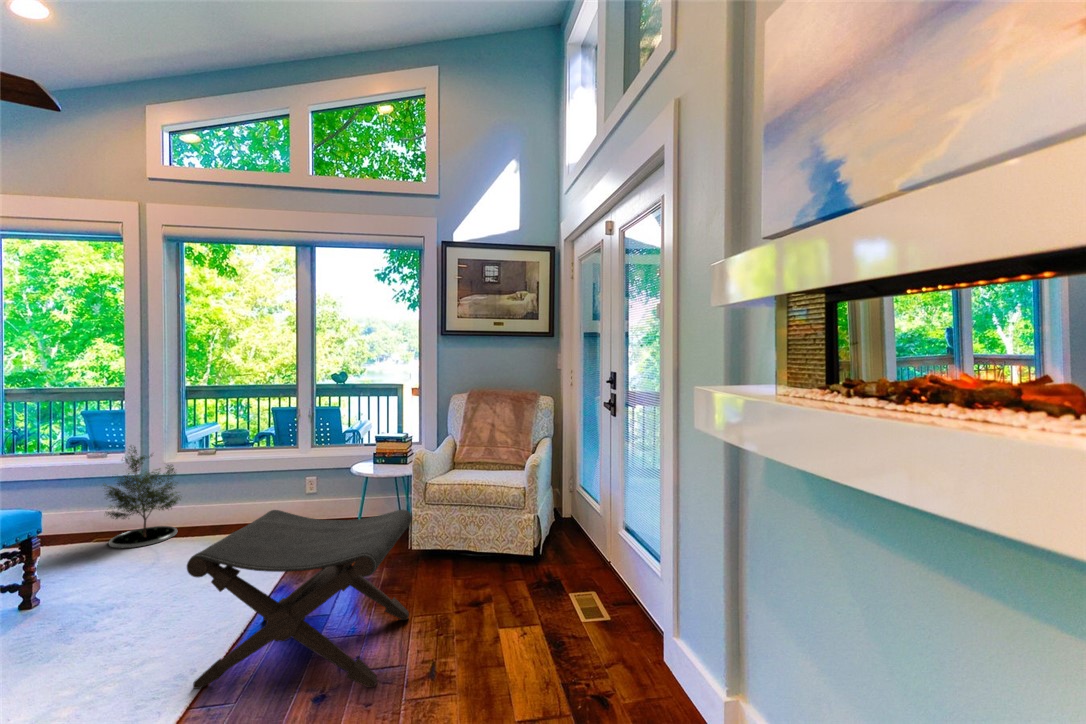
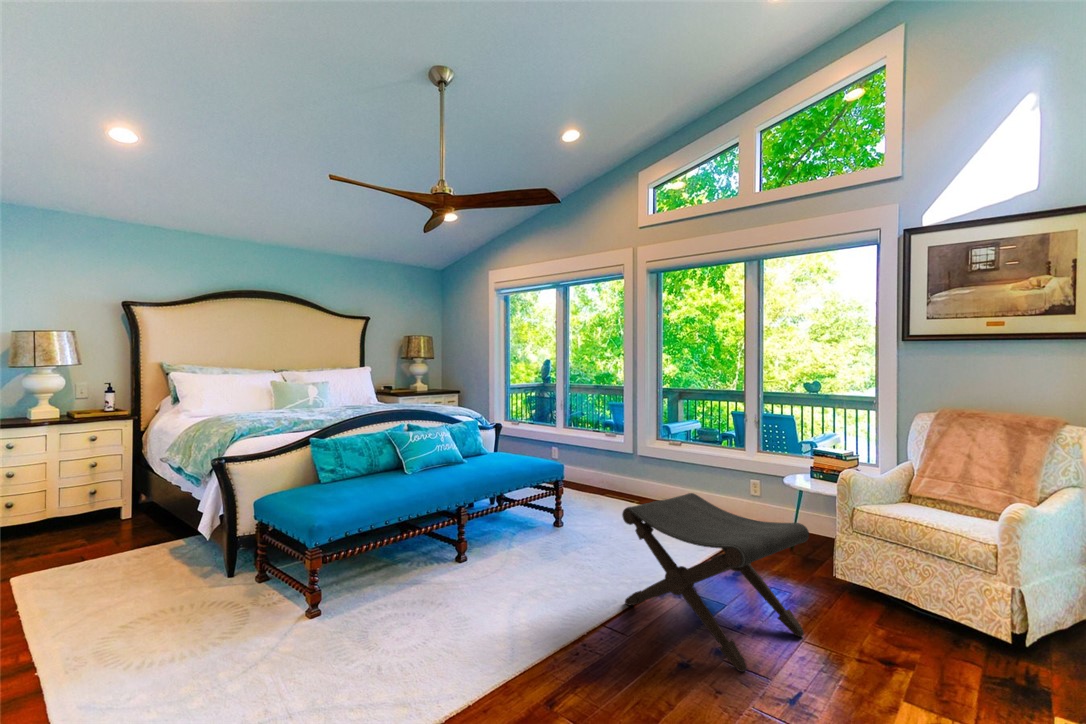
potted tree: present [104,447,181,548] -> none [610,427,658,503]

